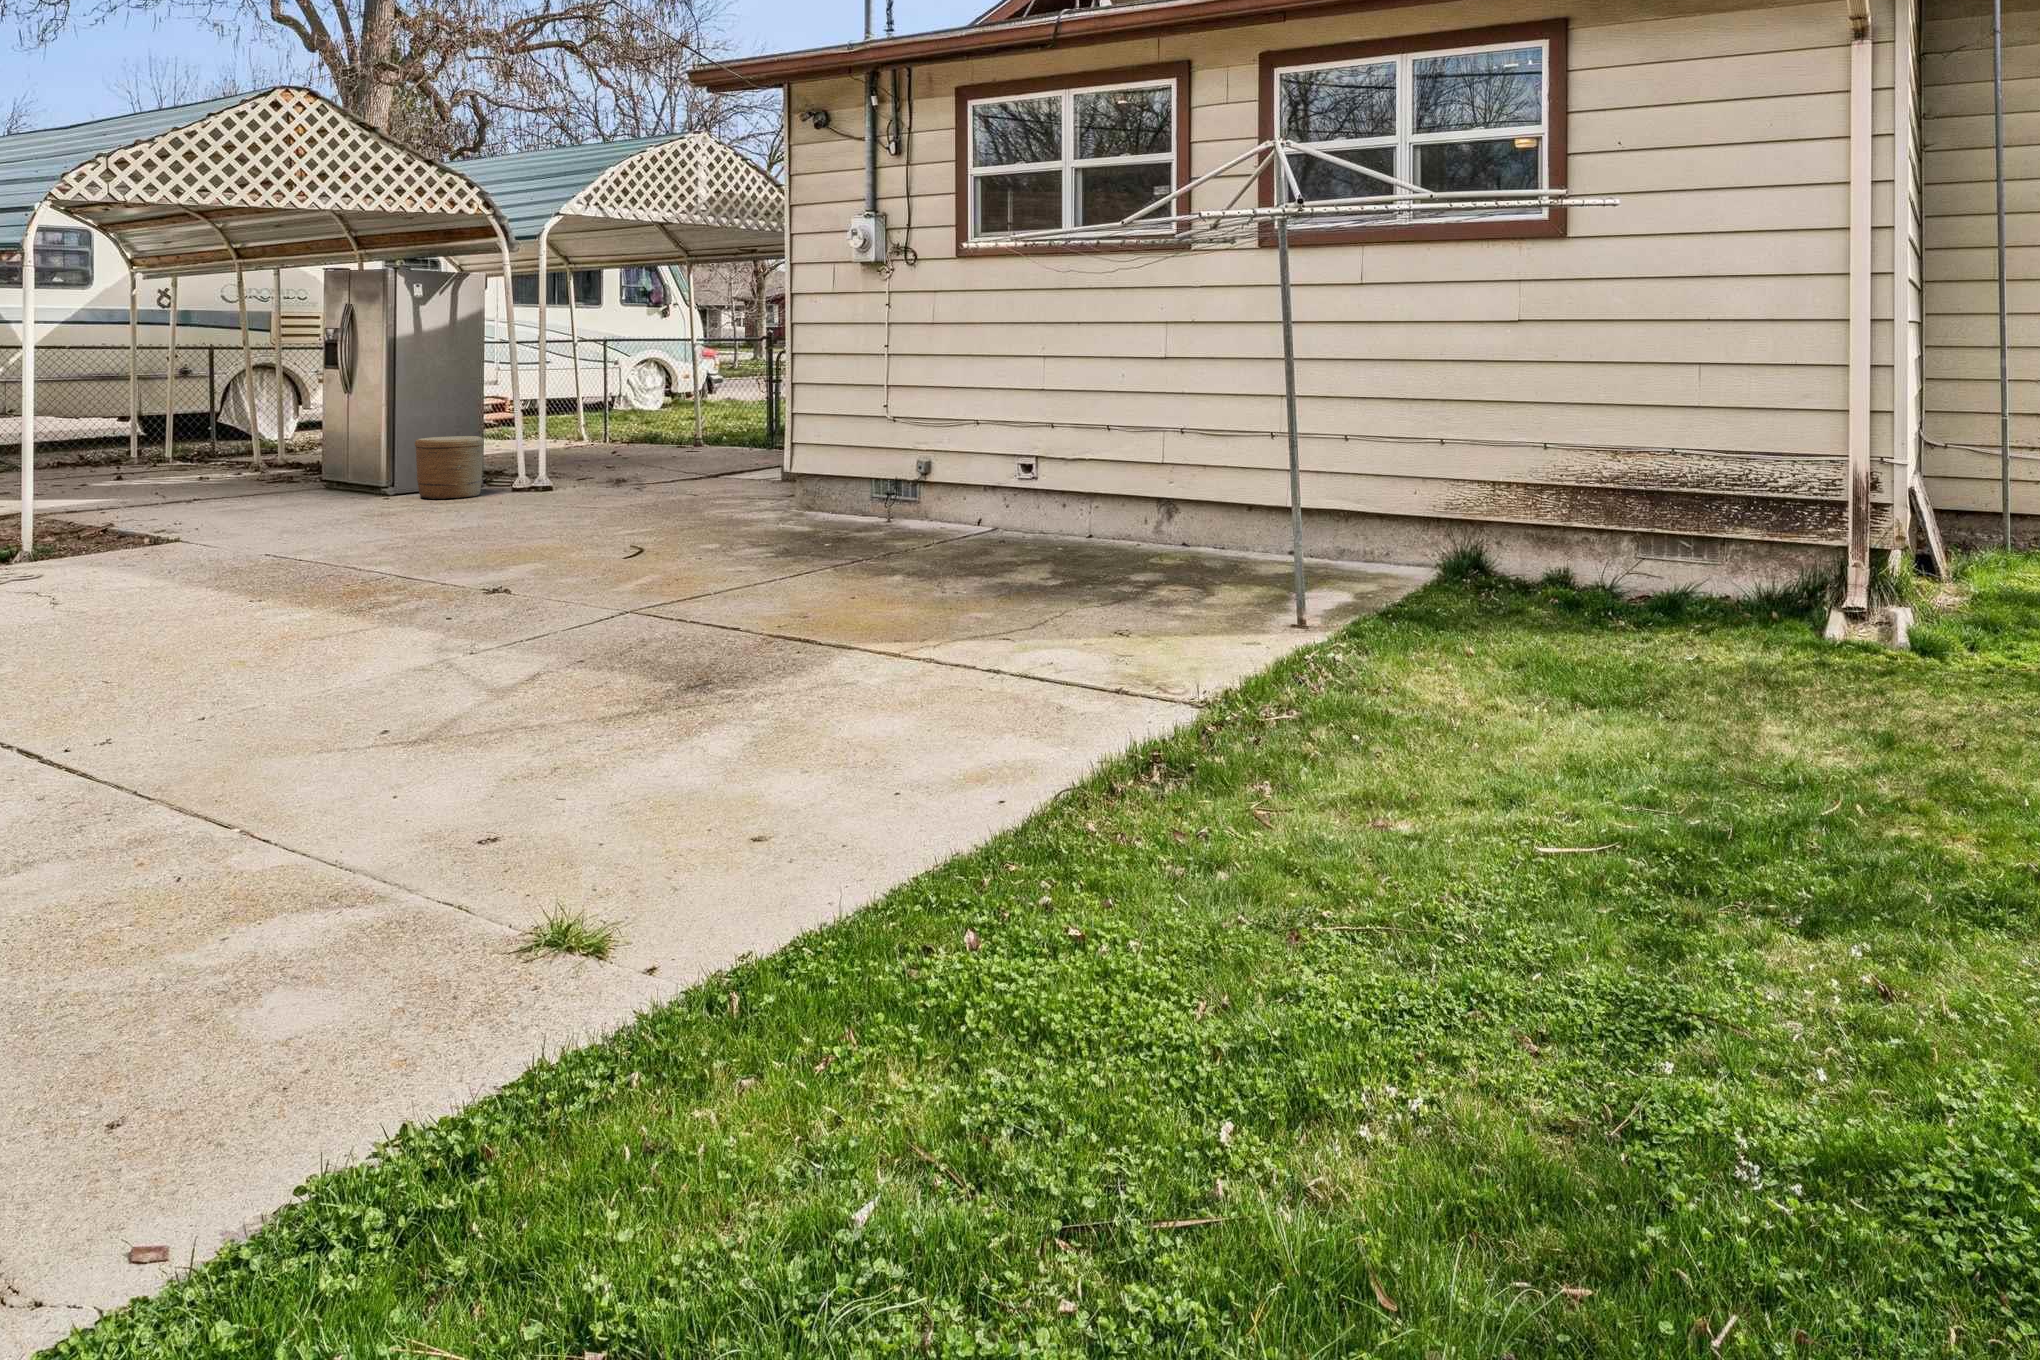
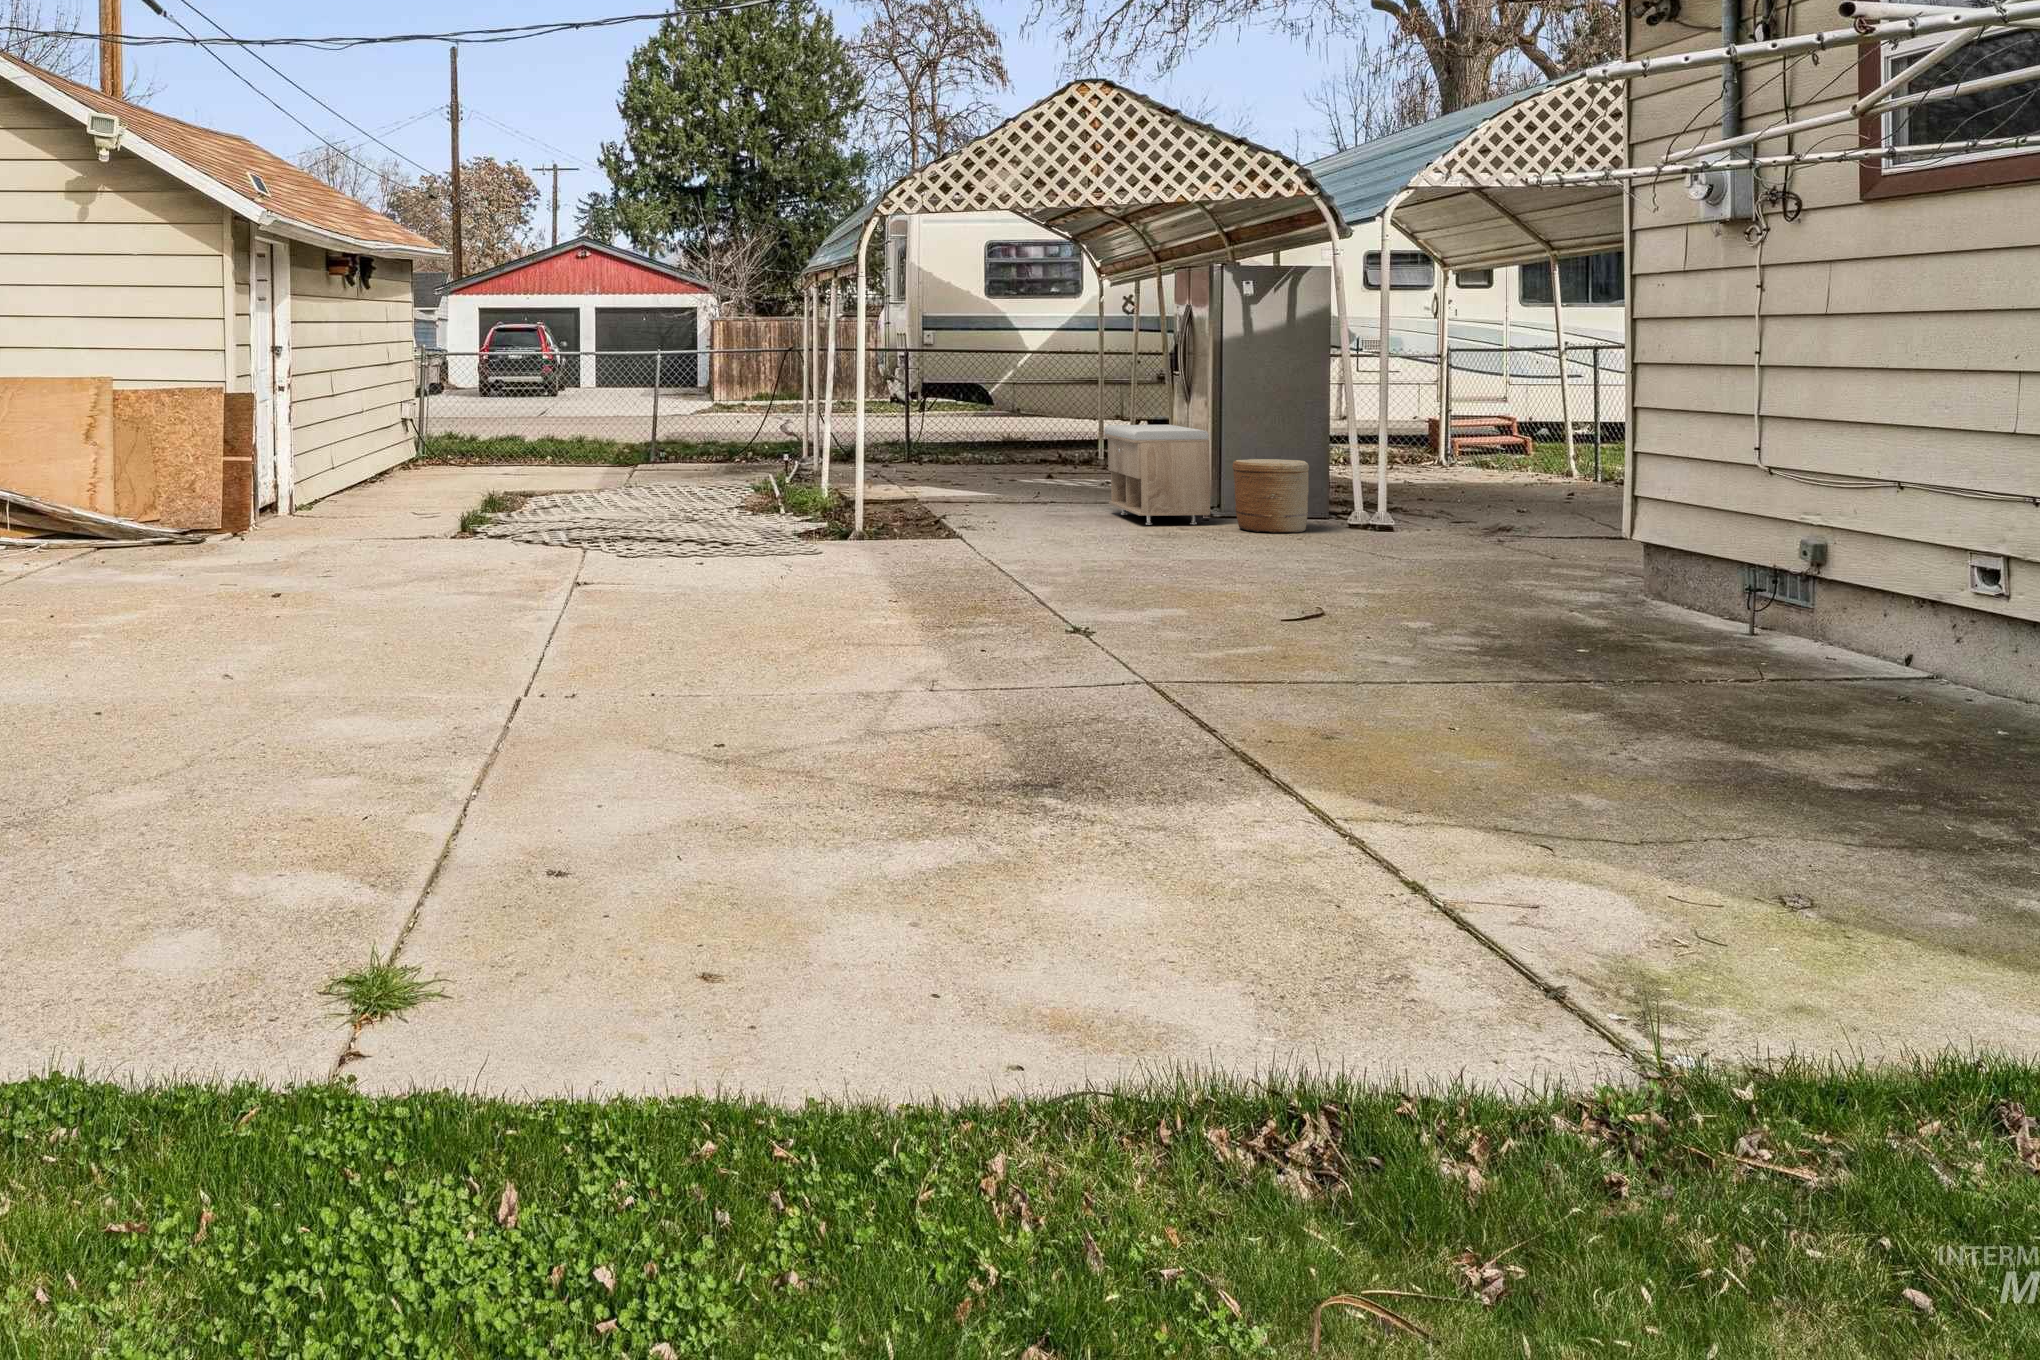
storage bench: none [261,412,389,504] -> present [1104,425,1210,525]

